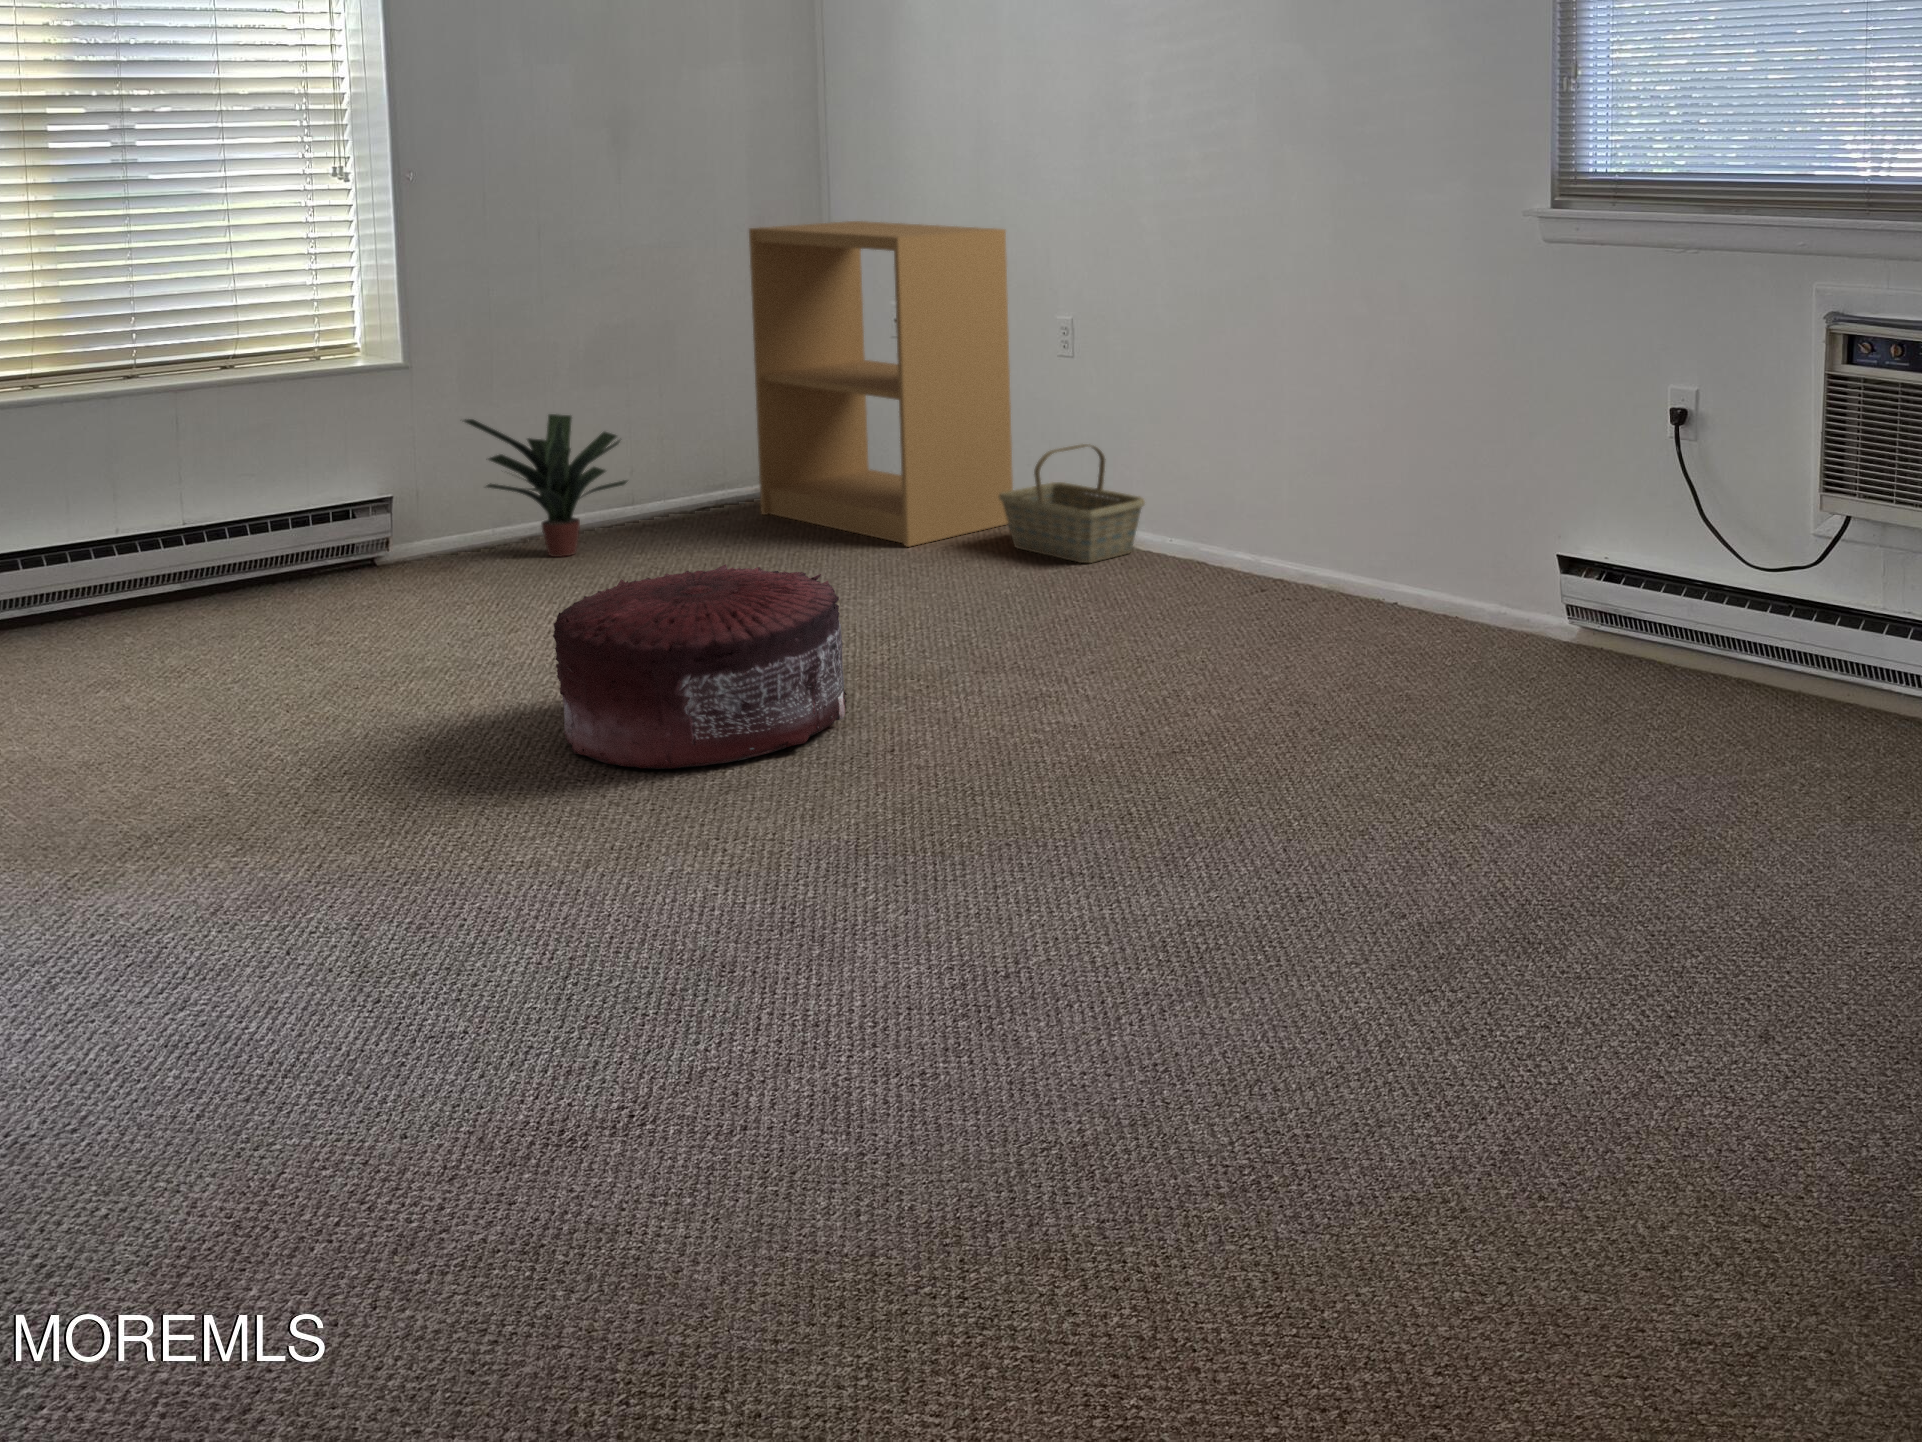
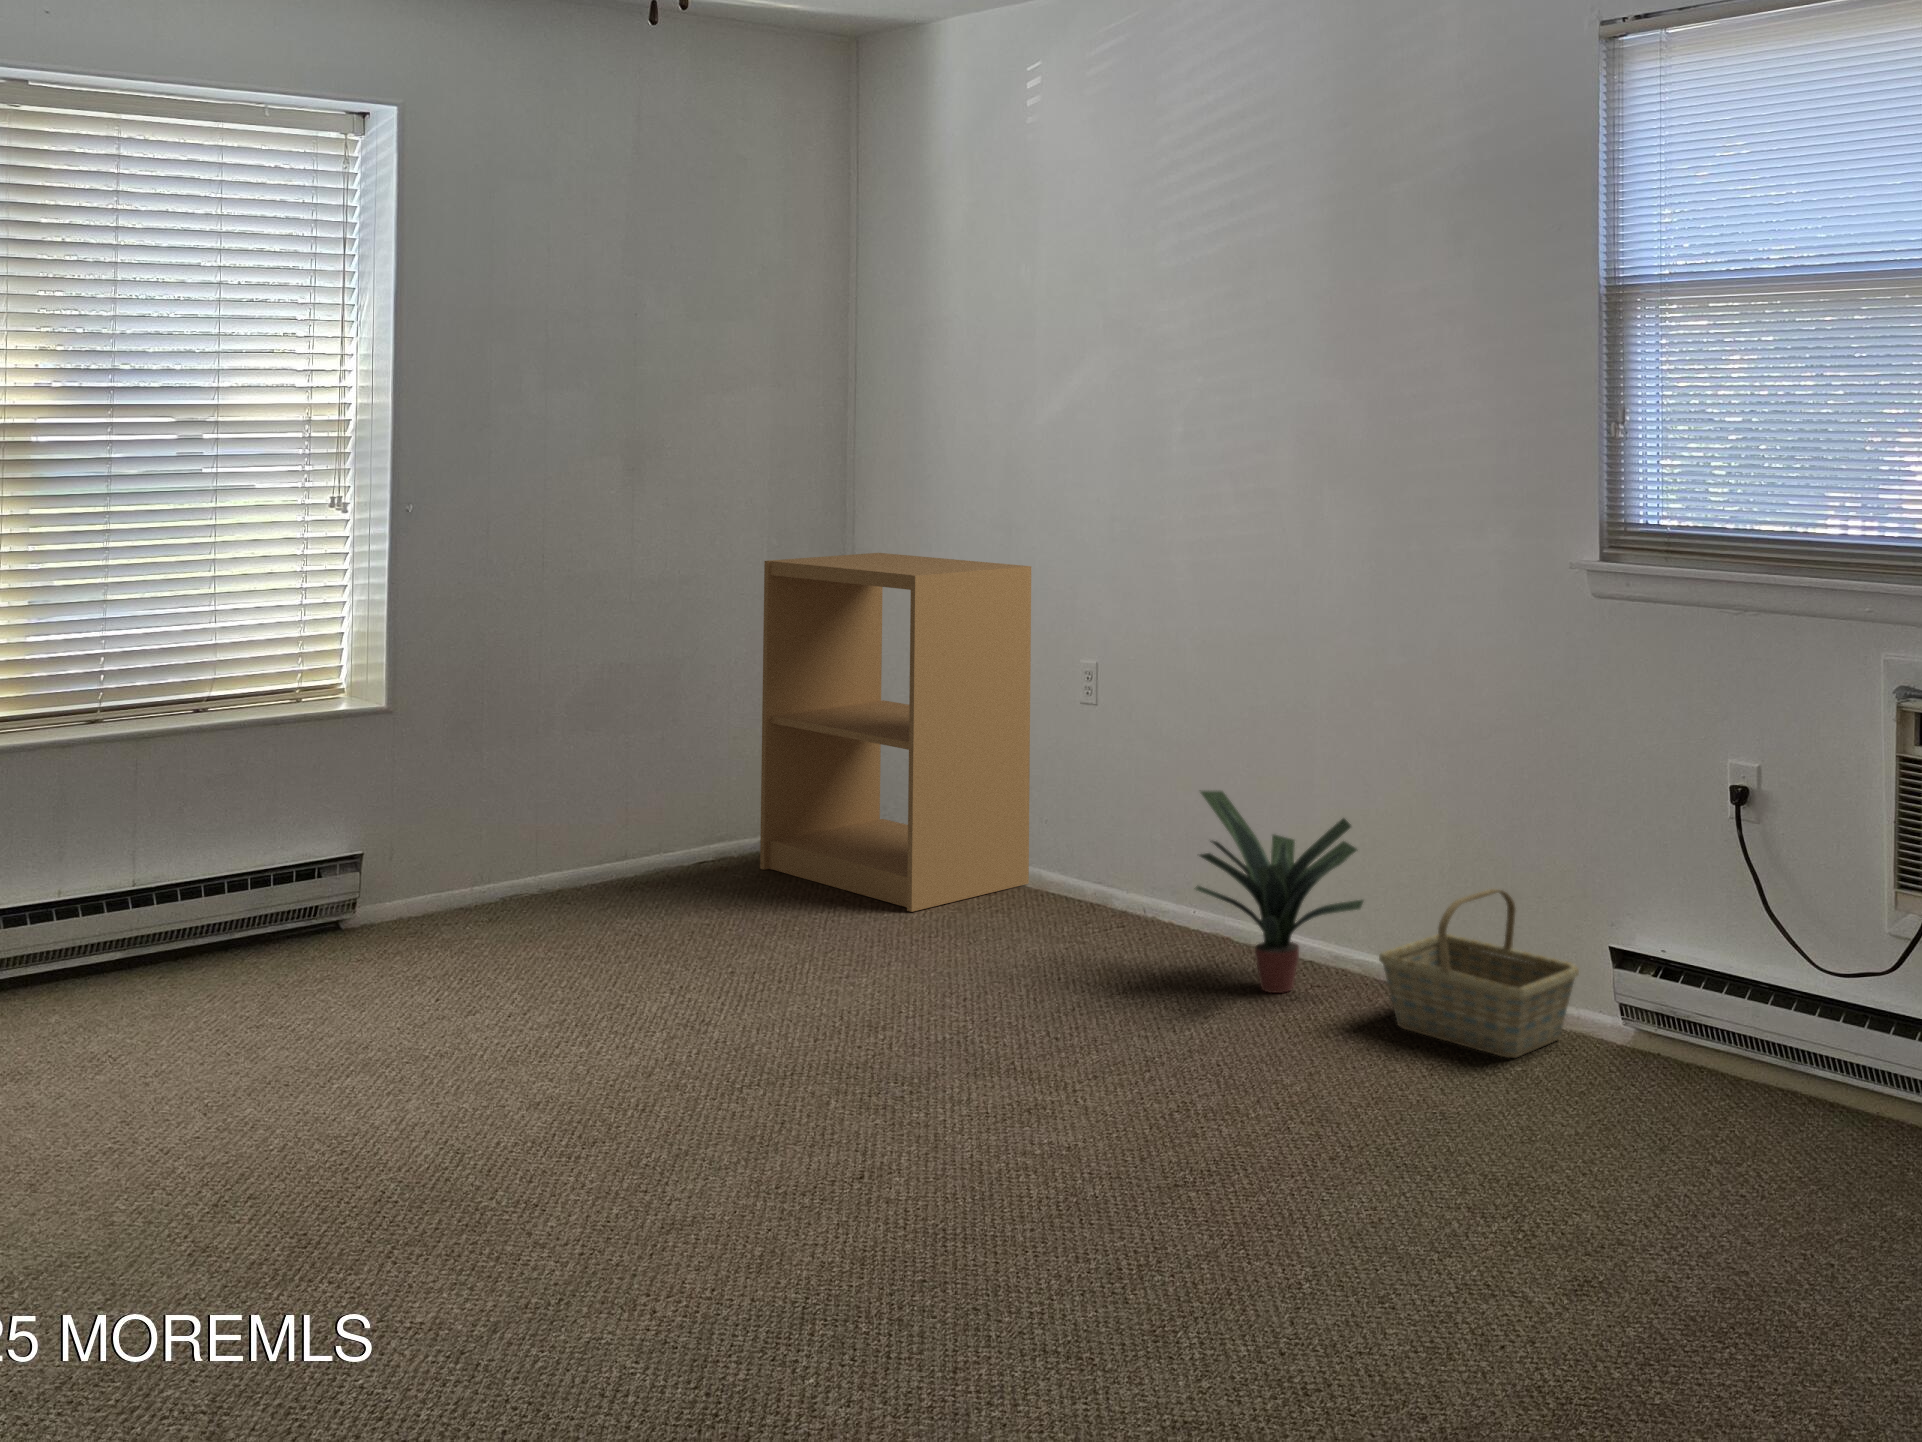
potted plant: present [464,414,627,557] -> present [1196,791,1363,993]
basket: present [999,444,1145,563] -> present [1379,889,1579,1058]
pouf: present [553,564,847,769] -> none [488,947,817,1198]

